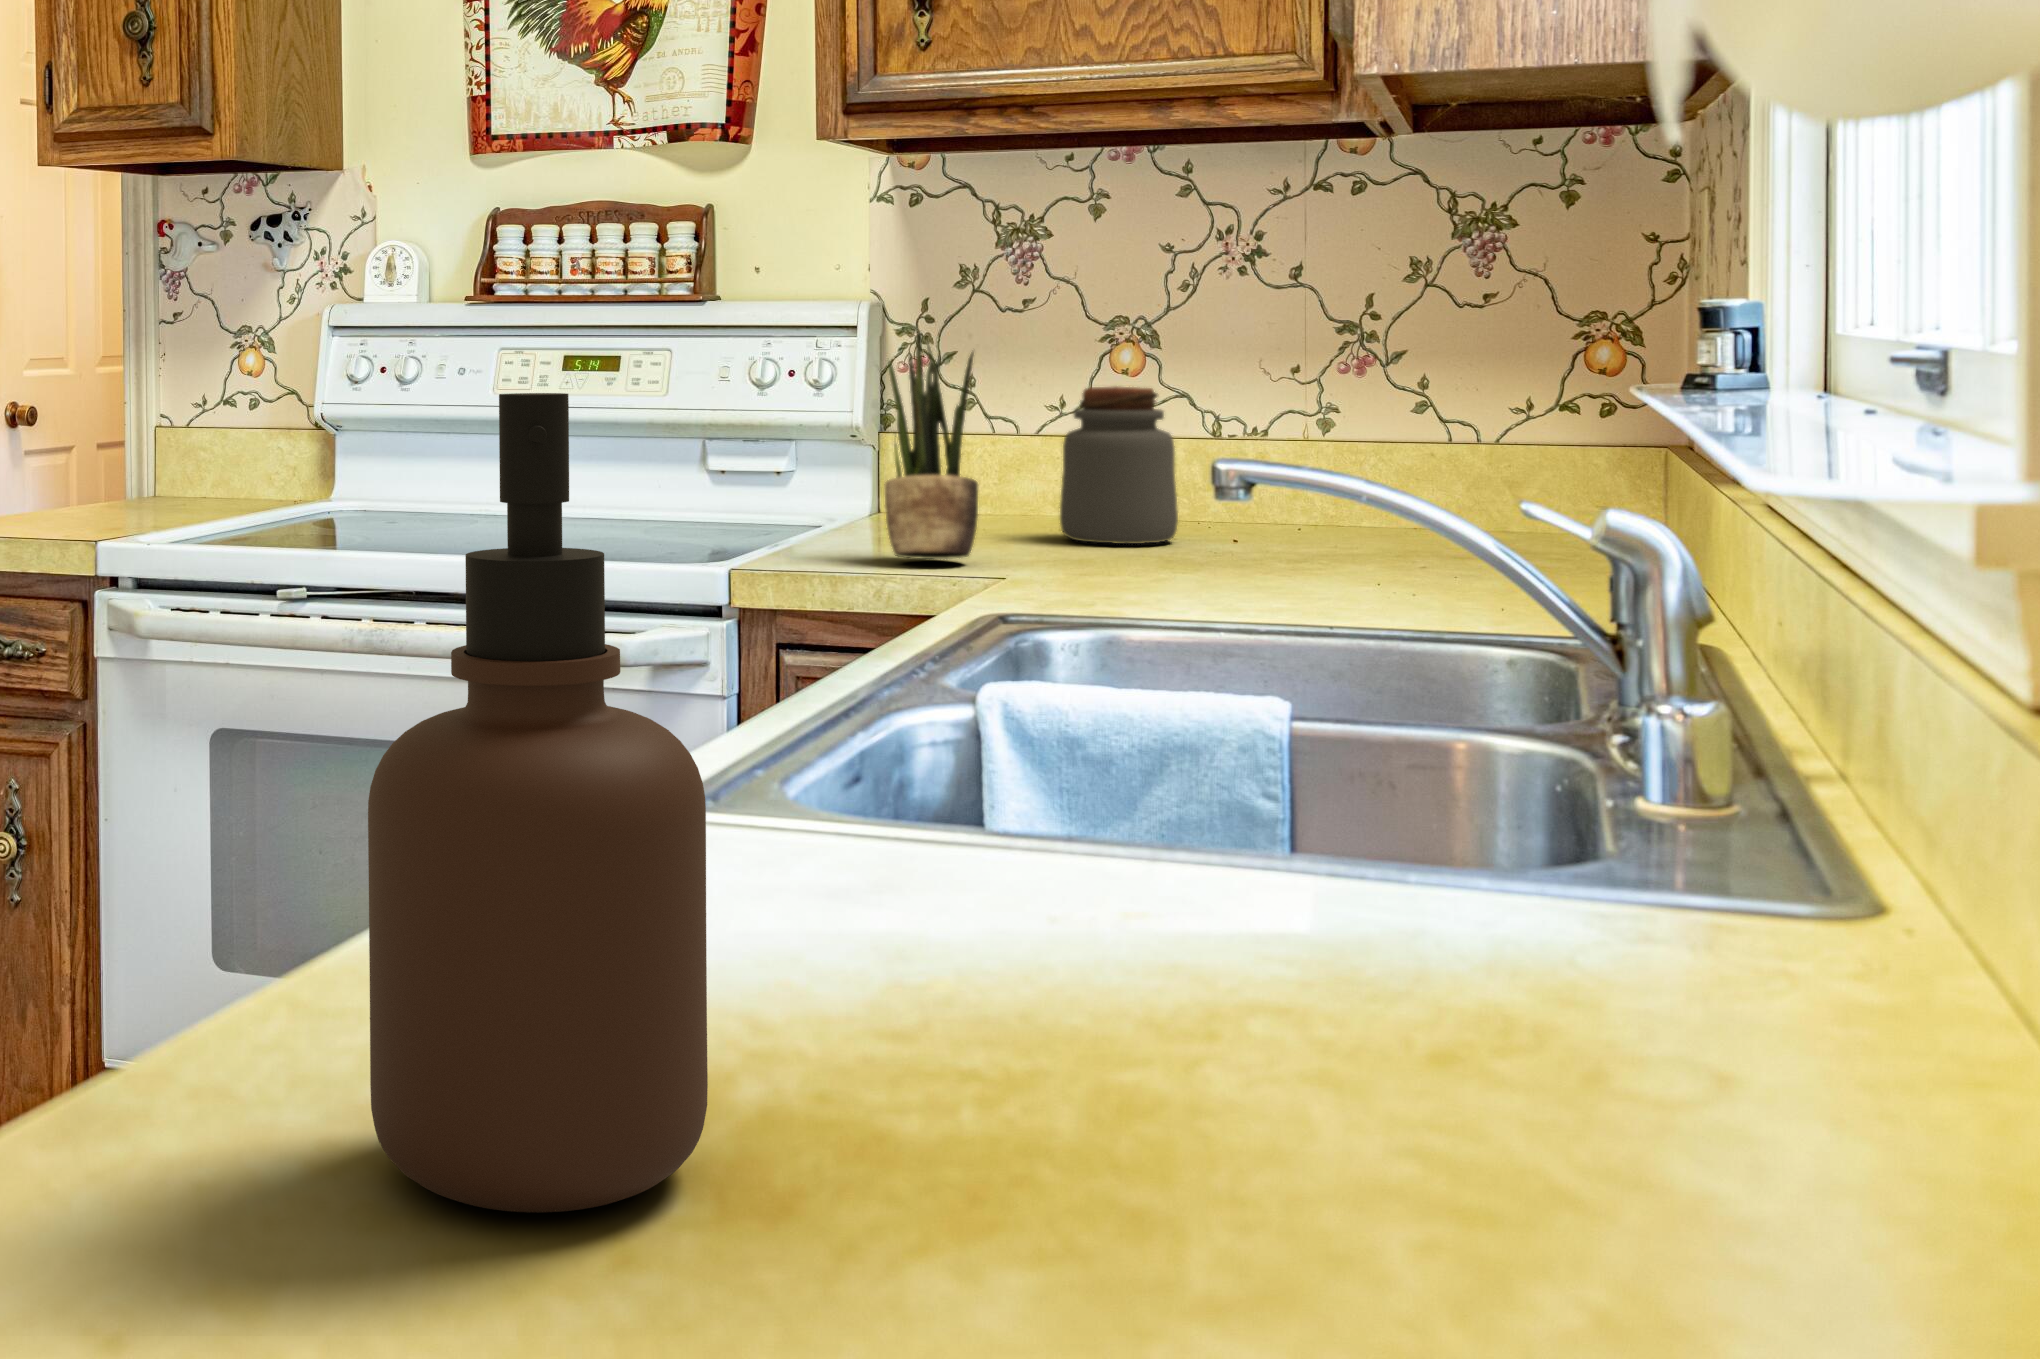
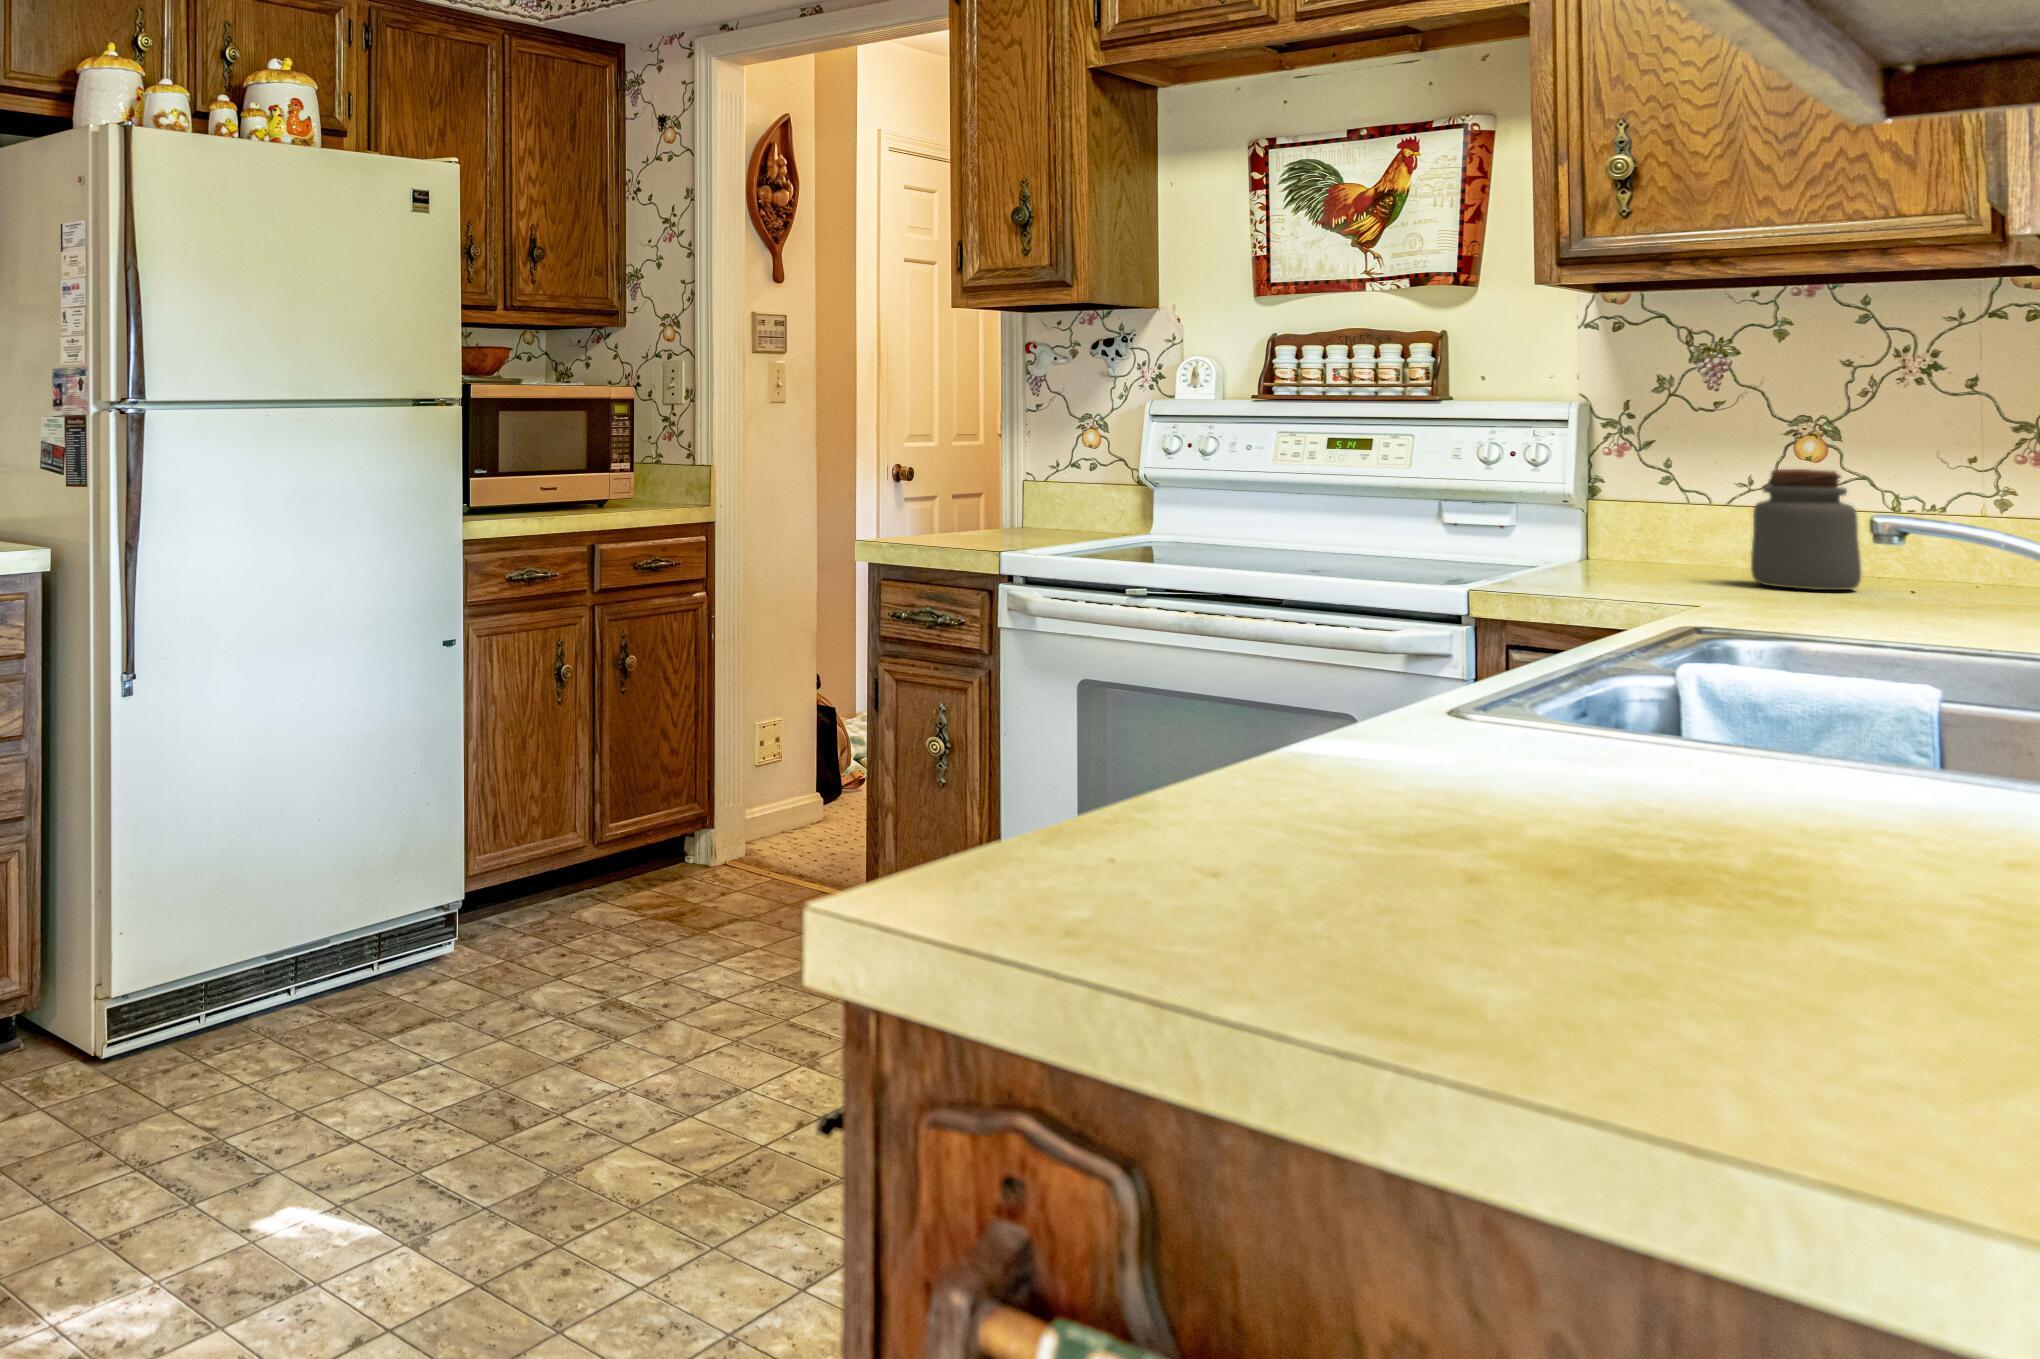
potted plant: present [885,332,978,559] -> none [1597,422,1676,591]
soap dispenser: present [368,393,708,1212] -> none [1314,444,1505,848]

